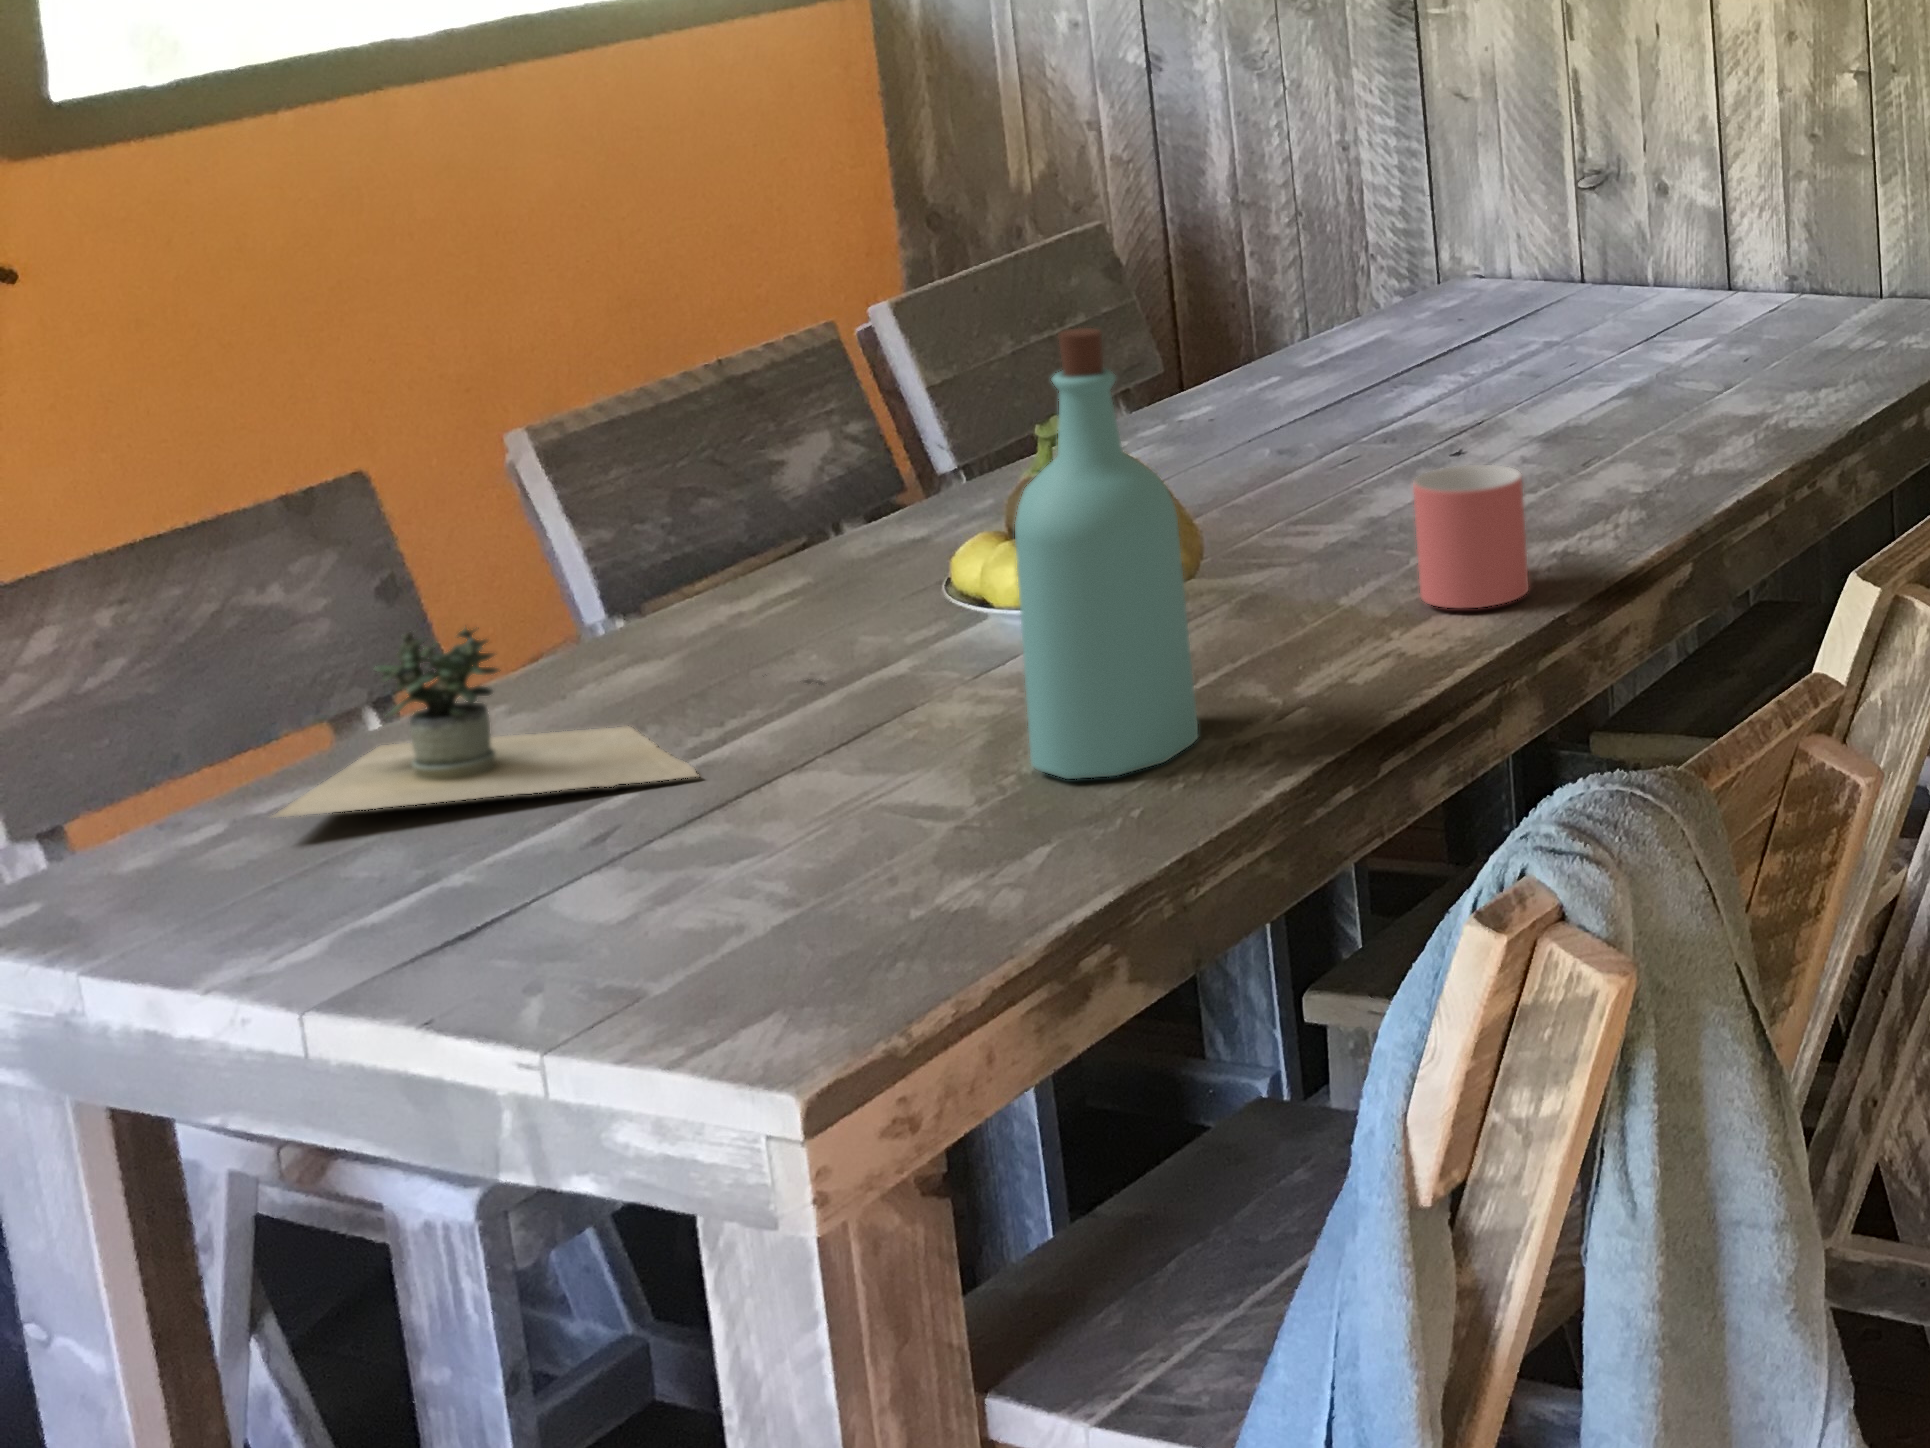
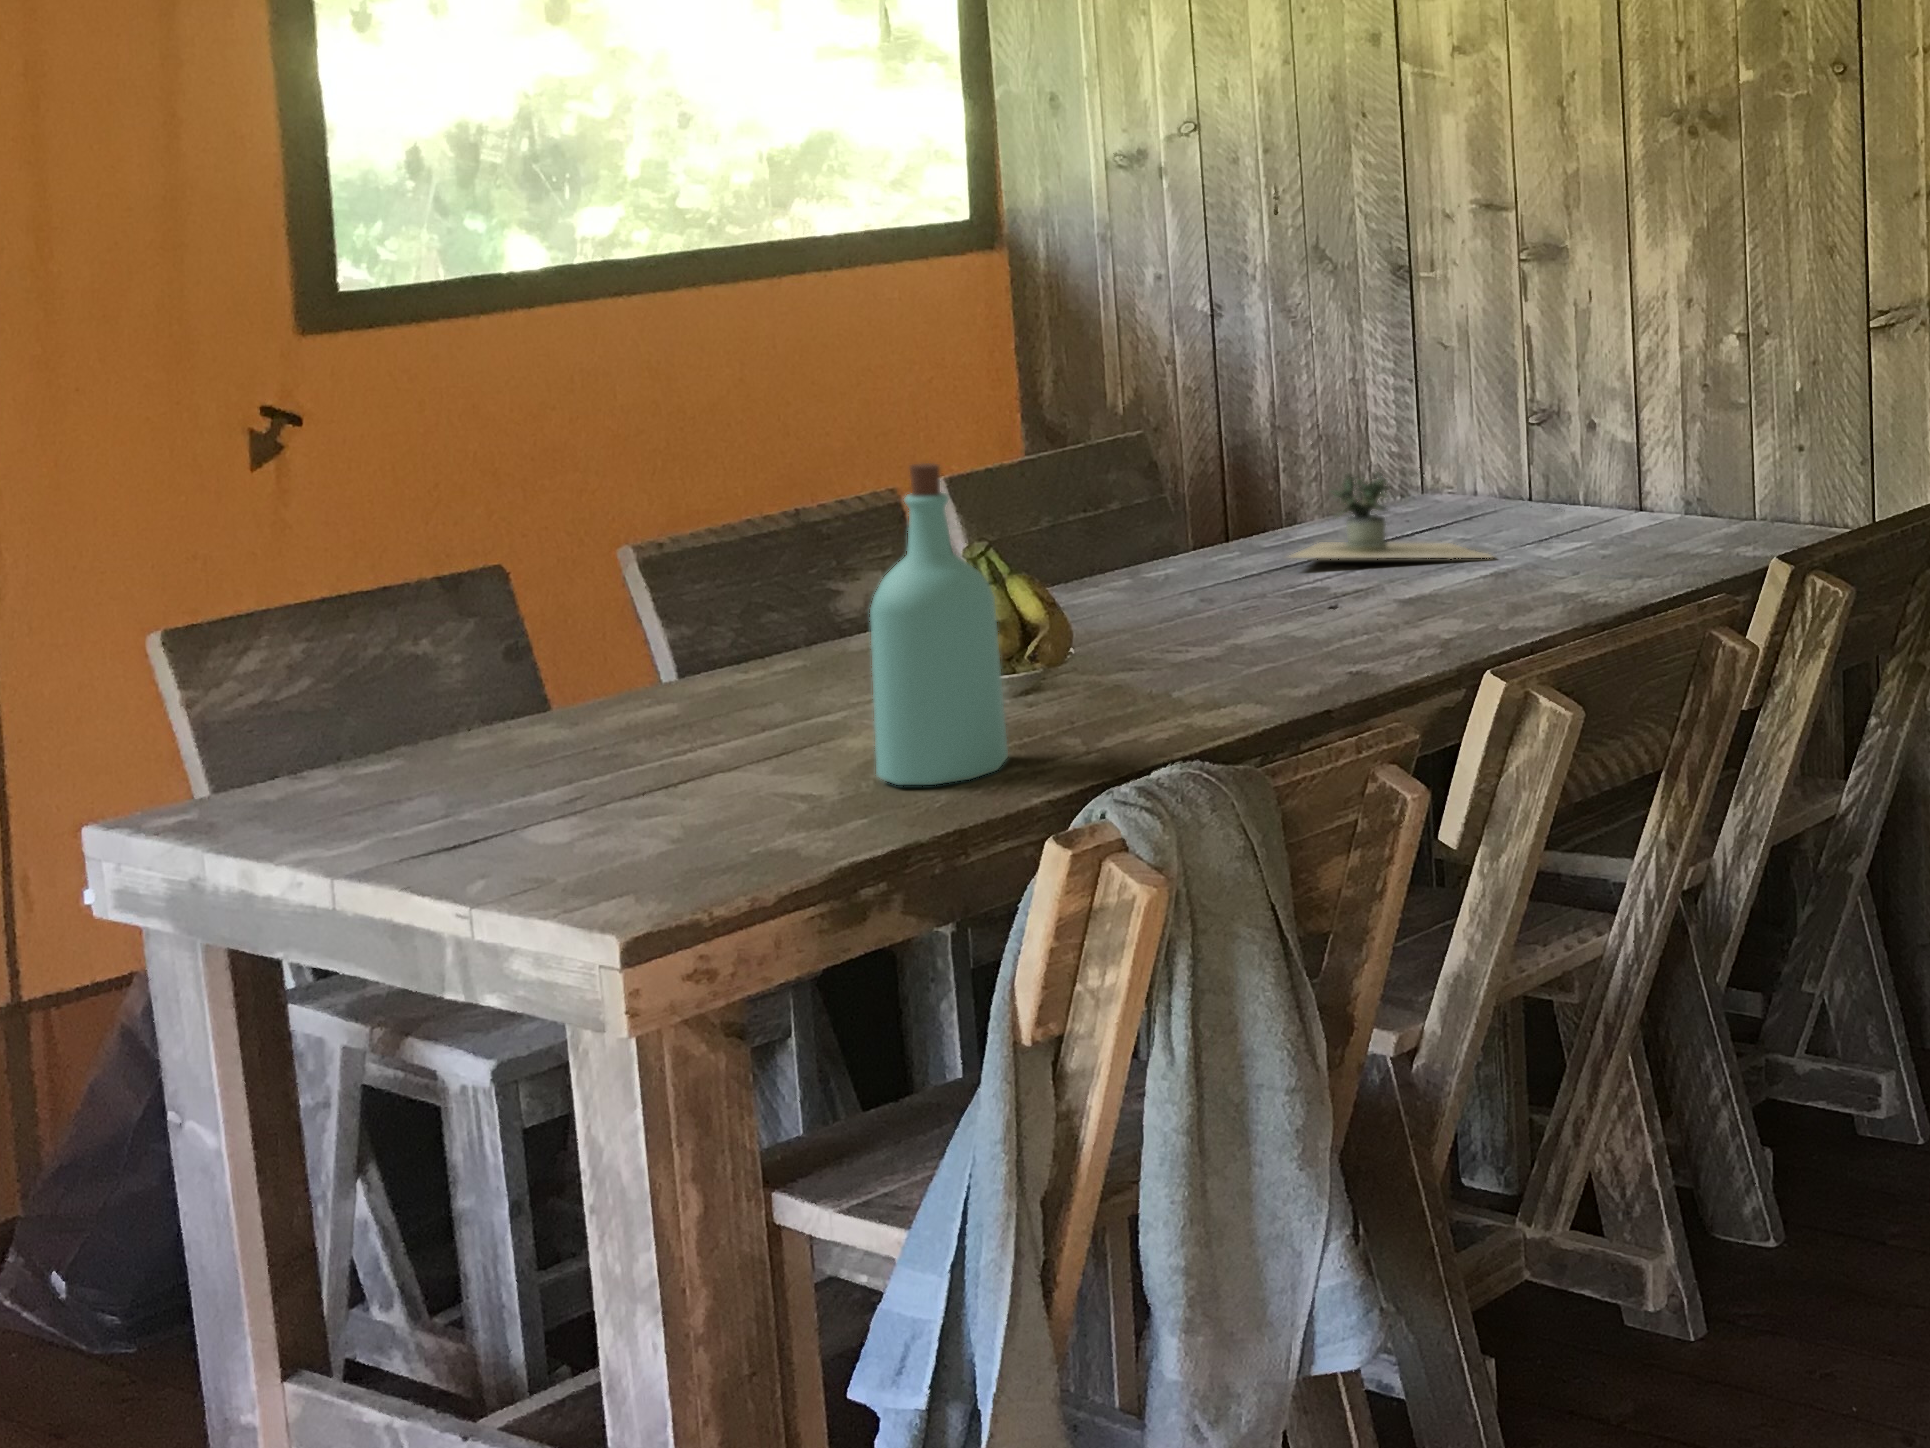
mug: present [1413,465,1529,608] -> none [1214,598,1300,701]
potted plant: present [274,628,822,817] -> present [1289,473,1560,558]

